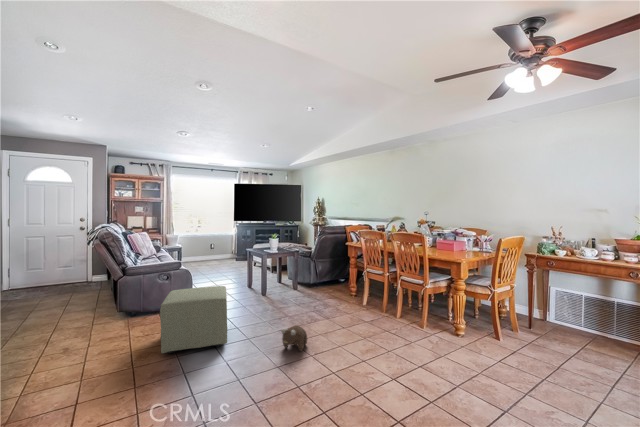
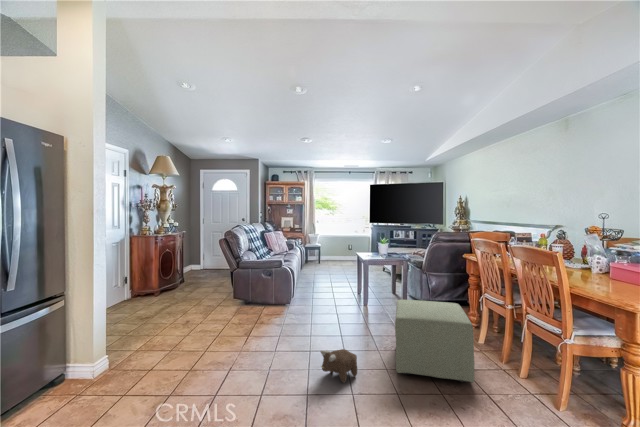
ottoman: present [160,286,227,353] -> present [395,300,474,382]

